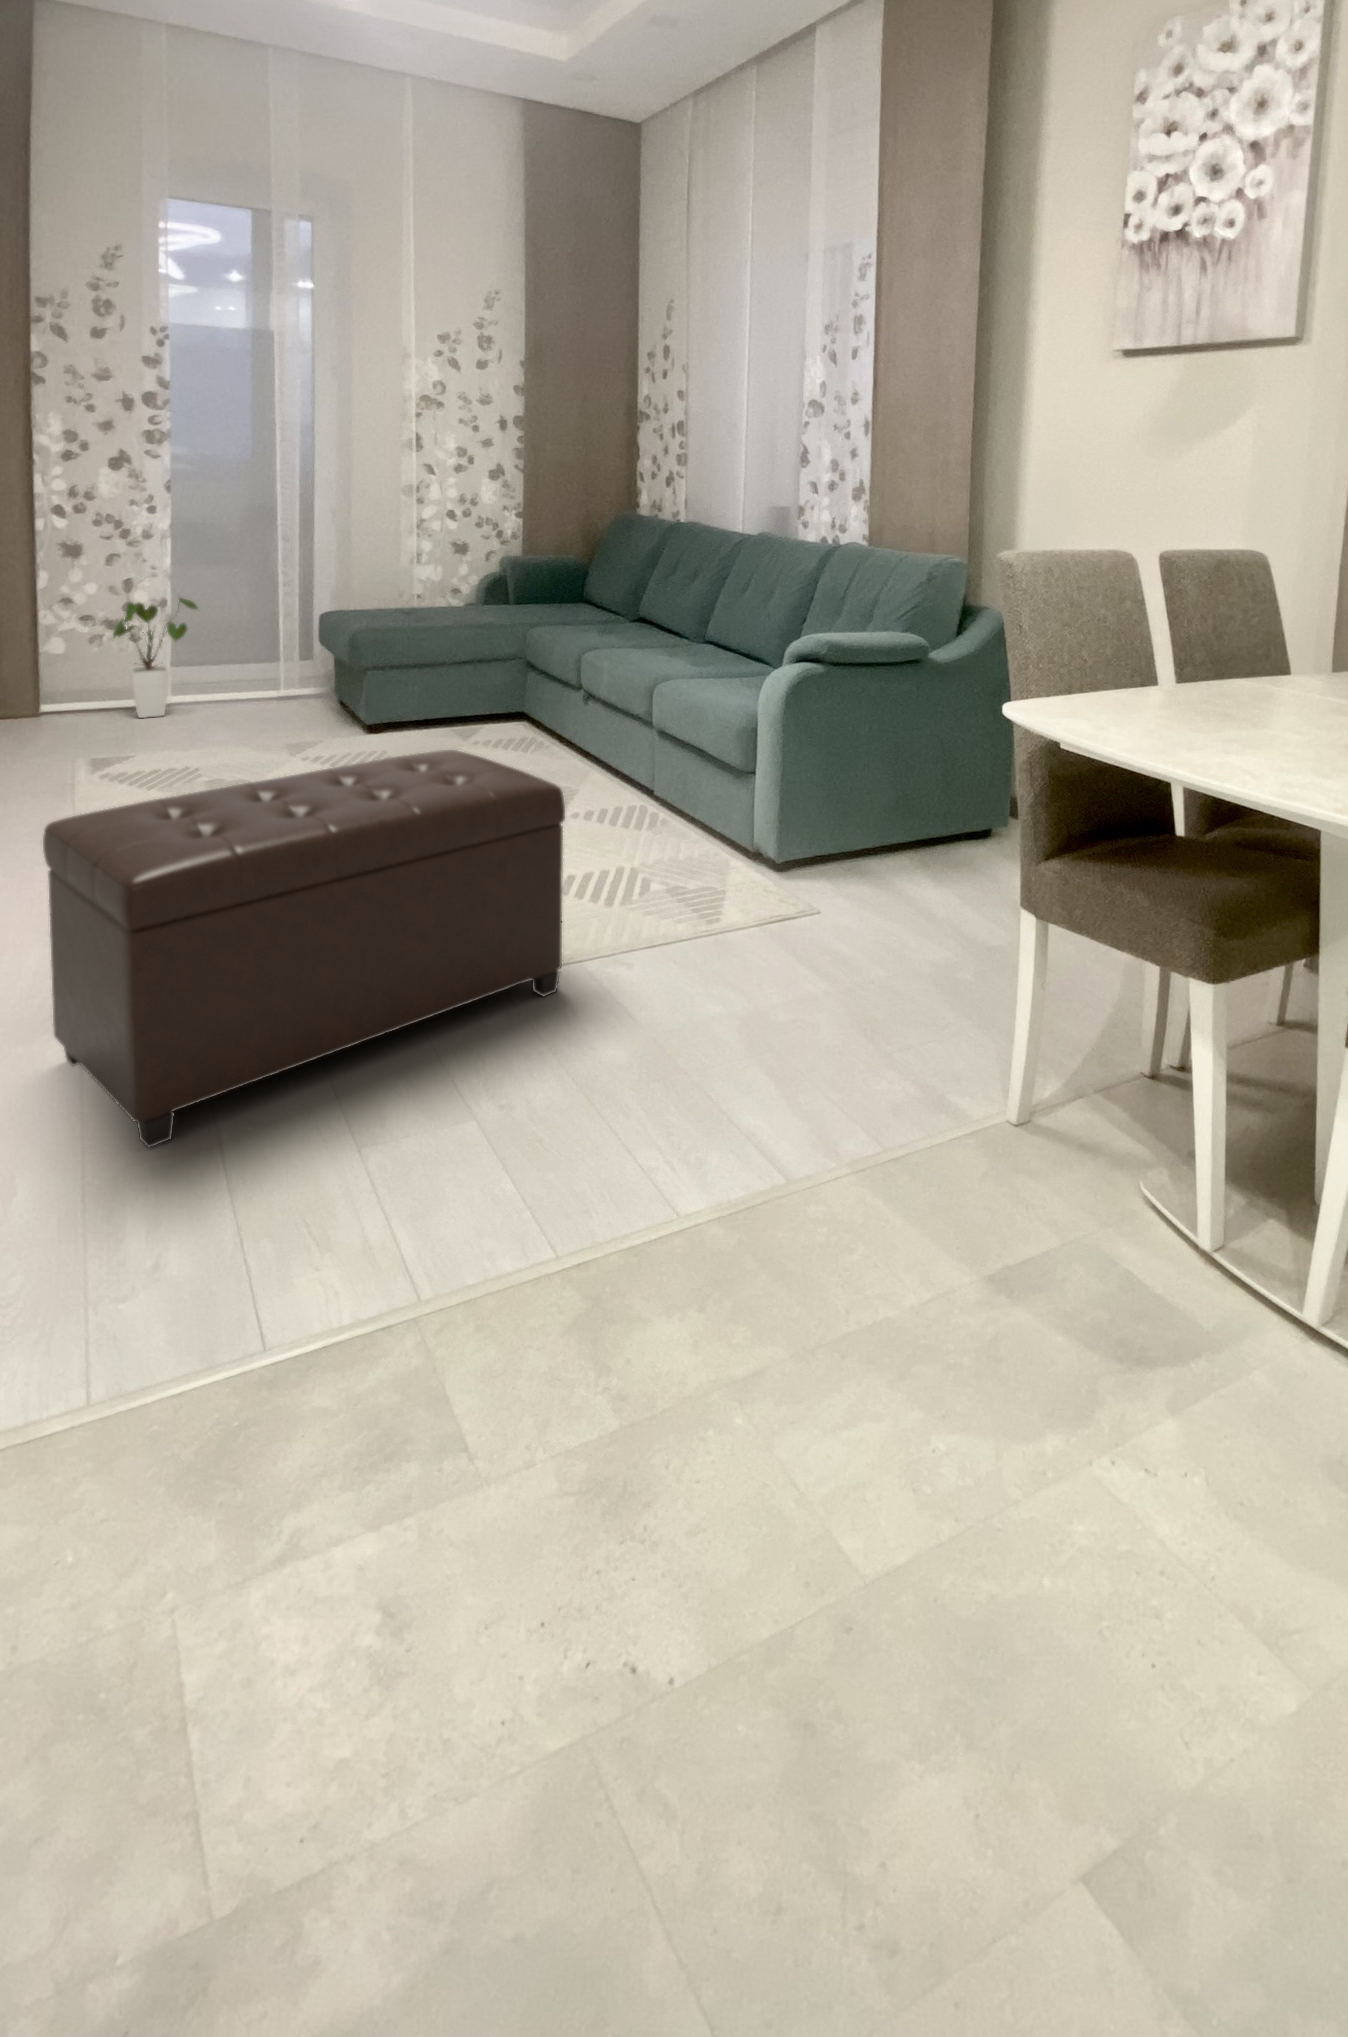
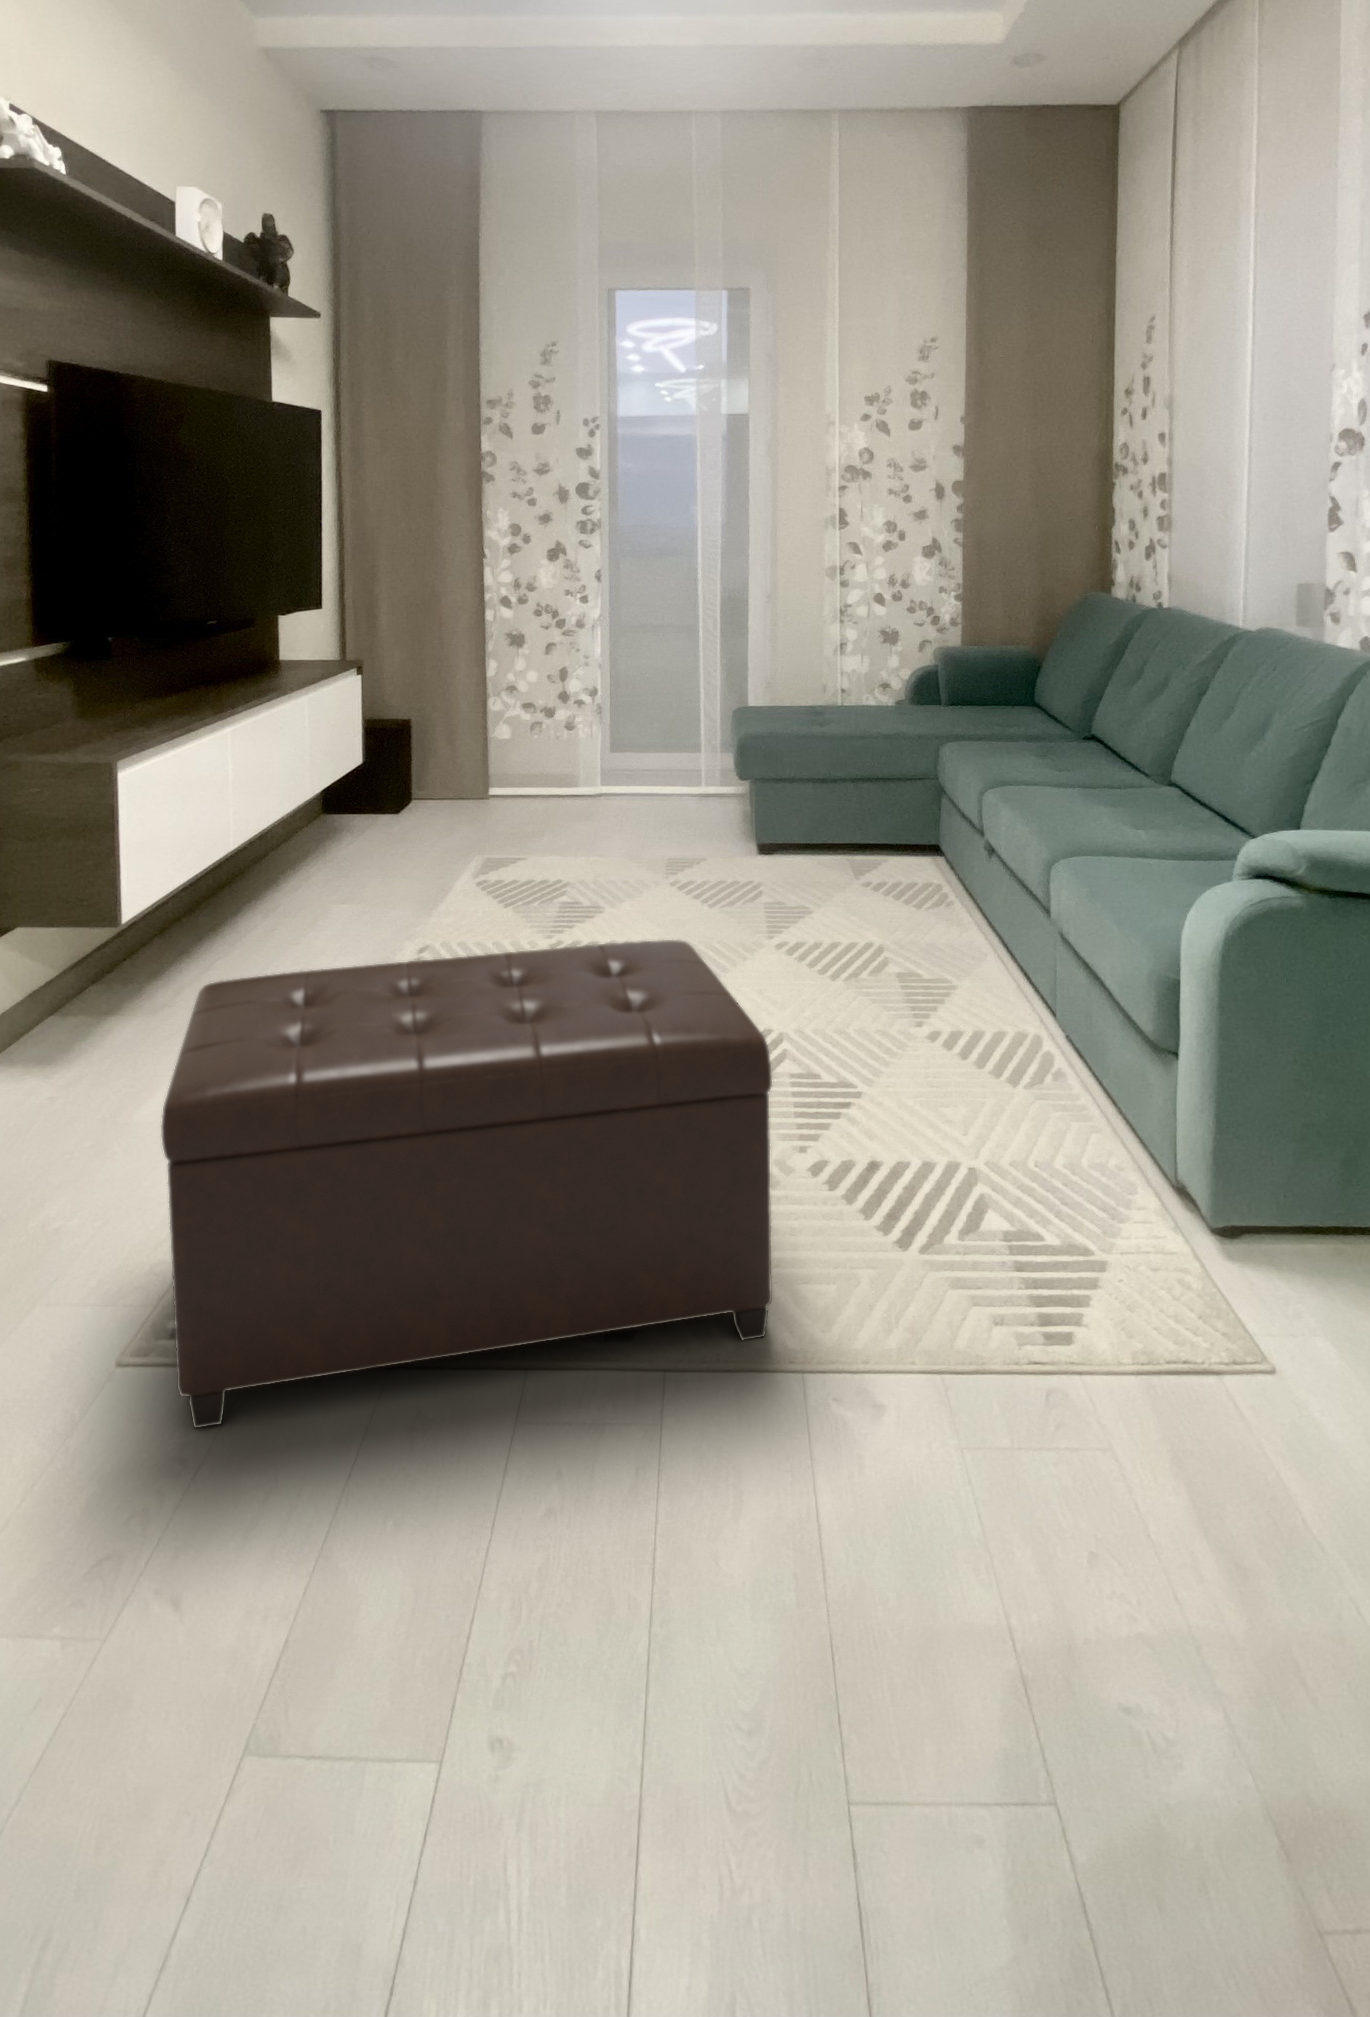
house plant: present [113,598,198,718] -> none [538,685,621,808]

